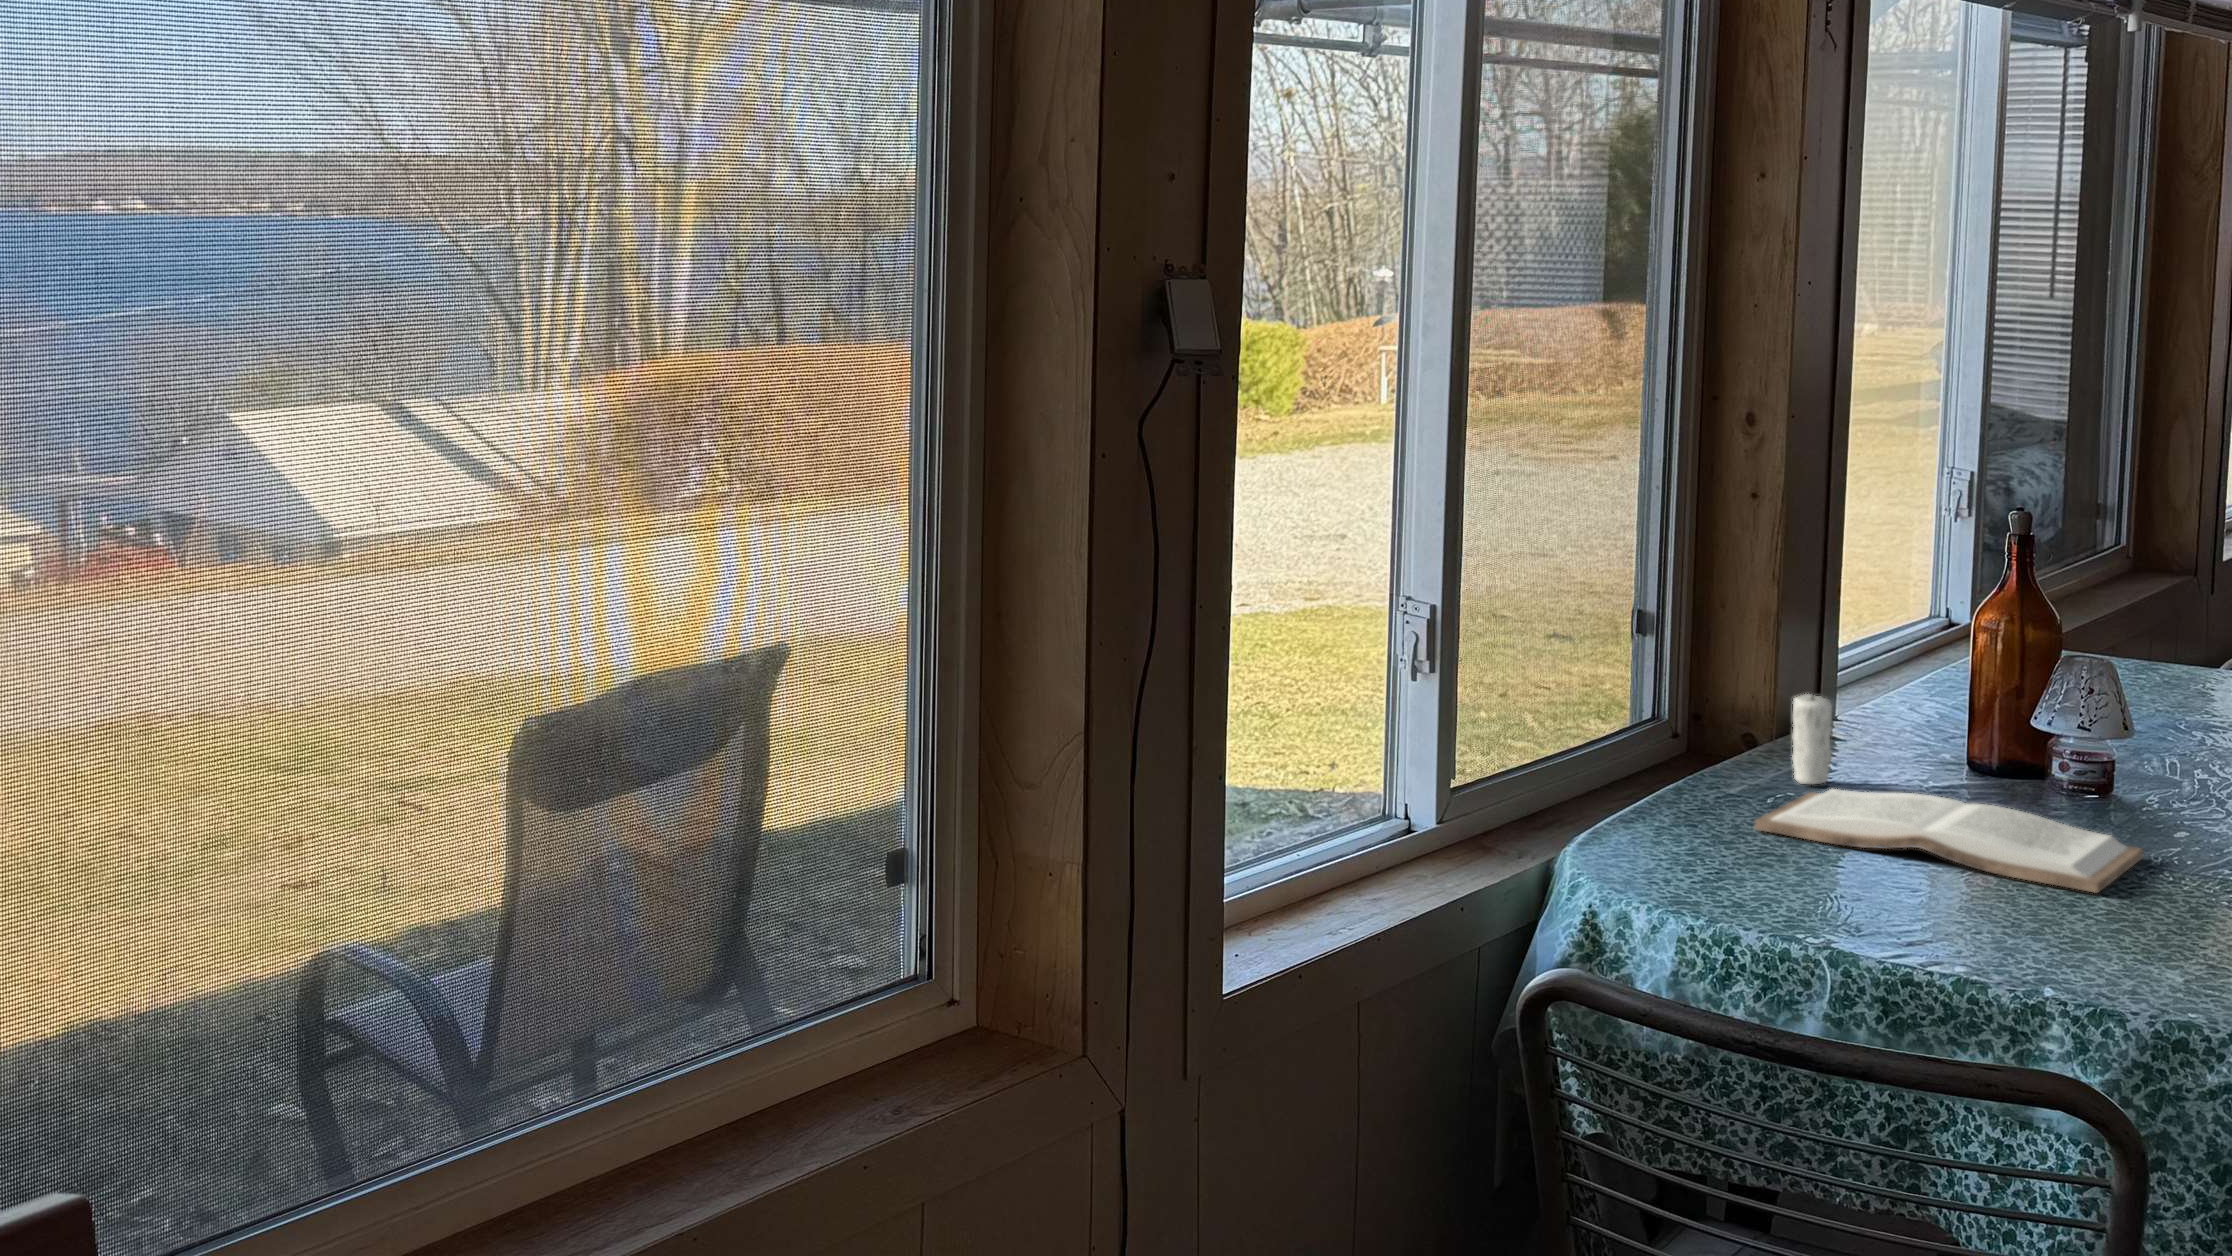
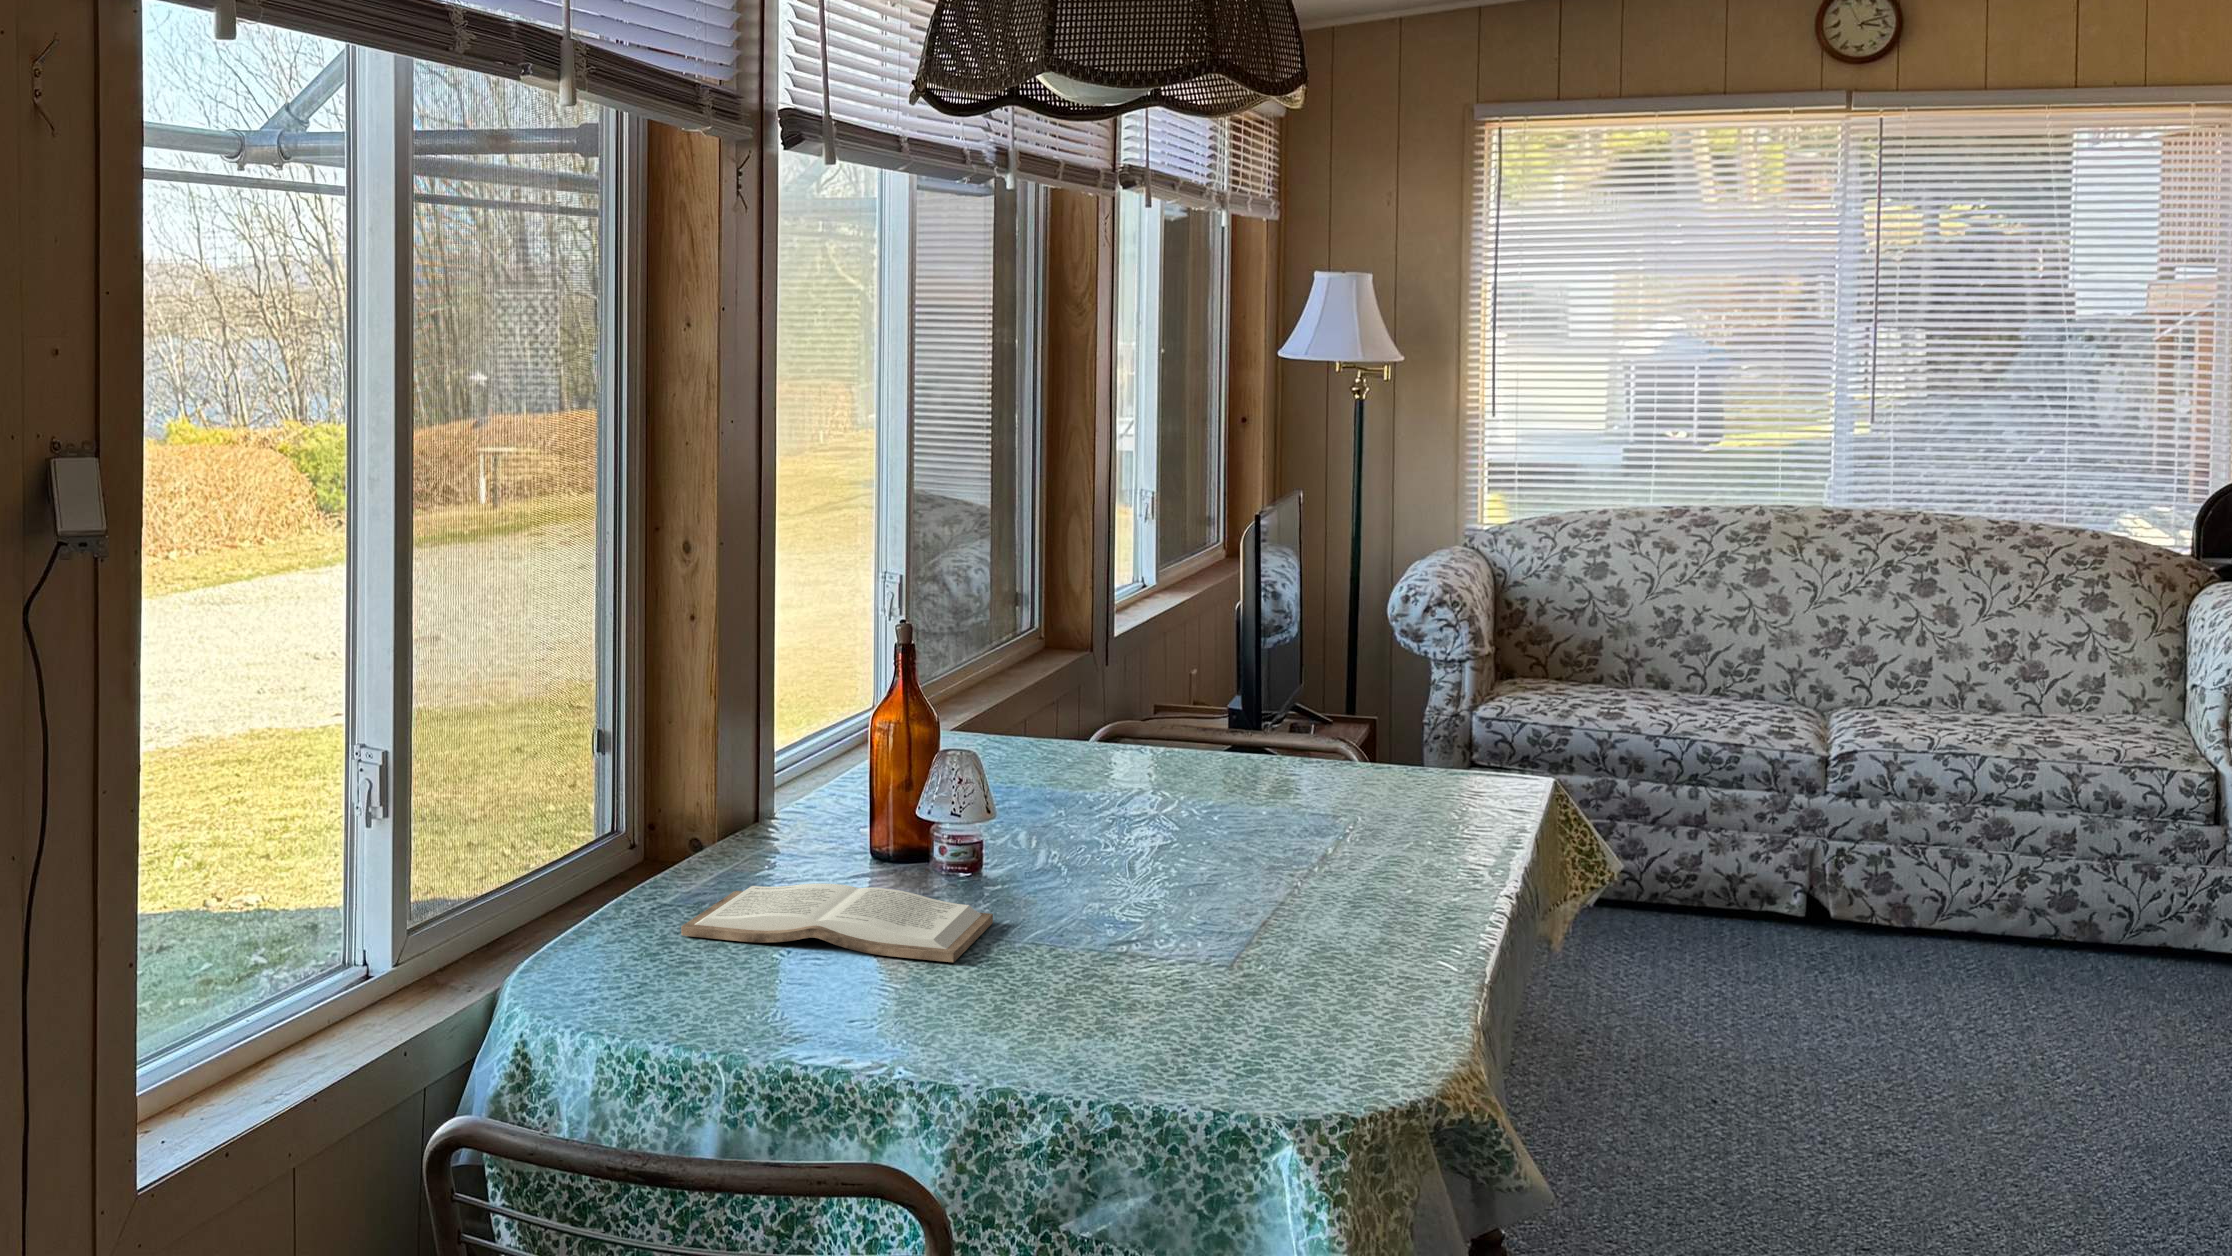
candle: present [1792,693,1832,784] -> none [722,784,755,883]

